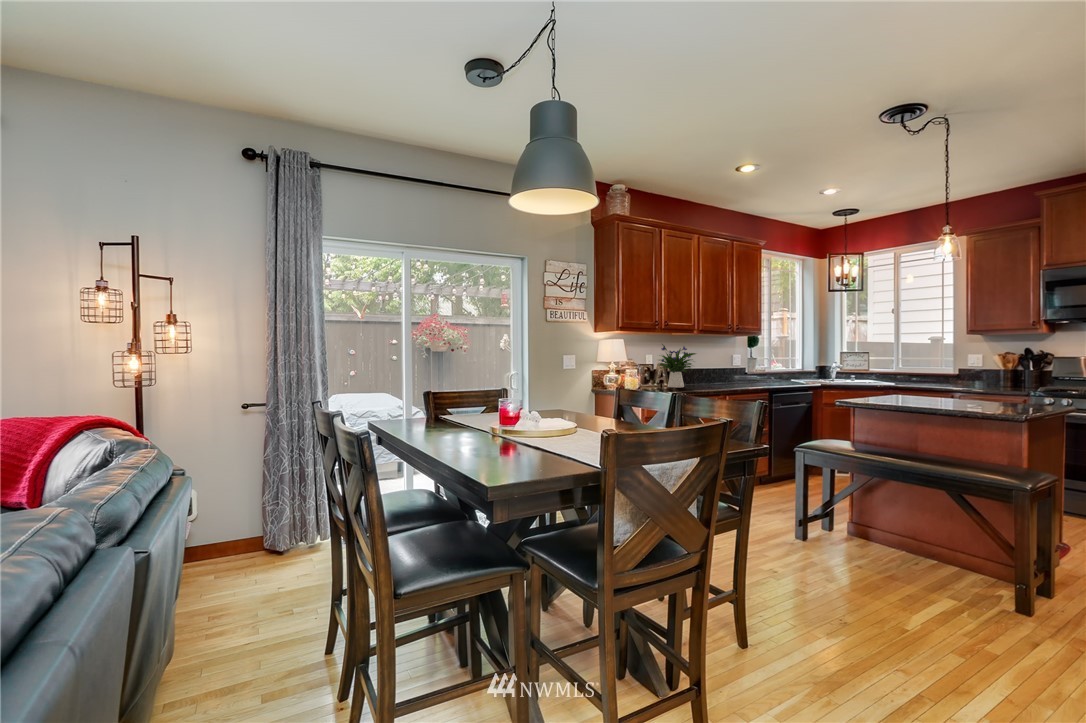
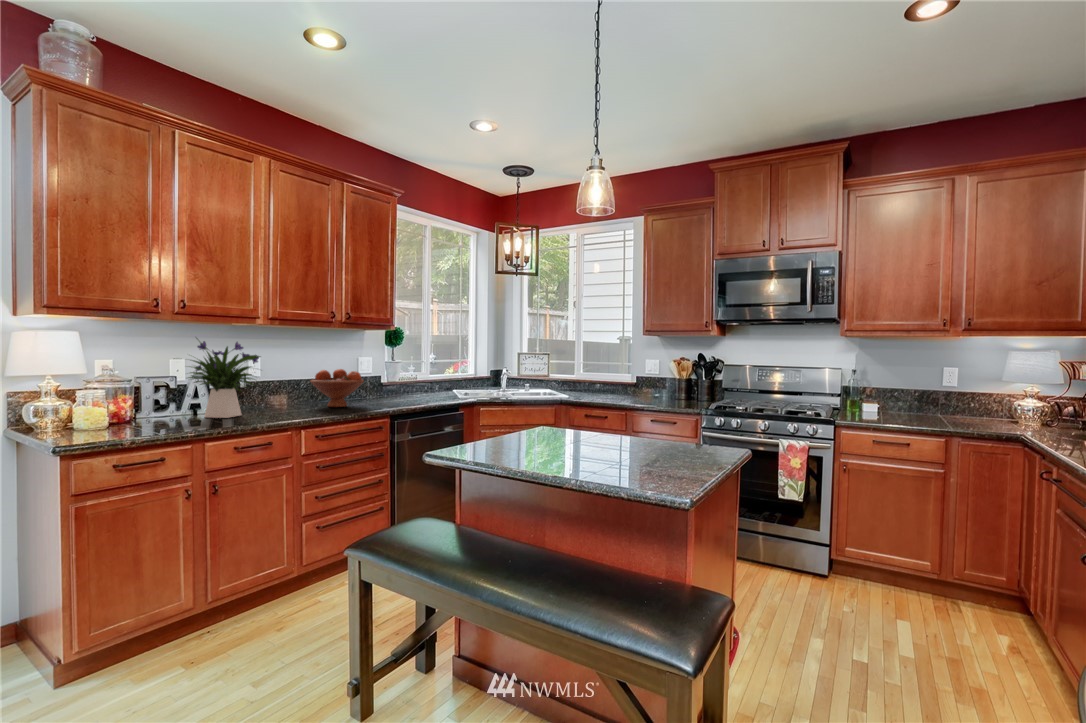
fruit bowl: none [713,362,746,385] -> present [310,369,364,407]

